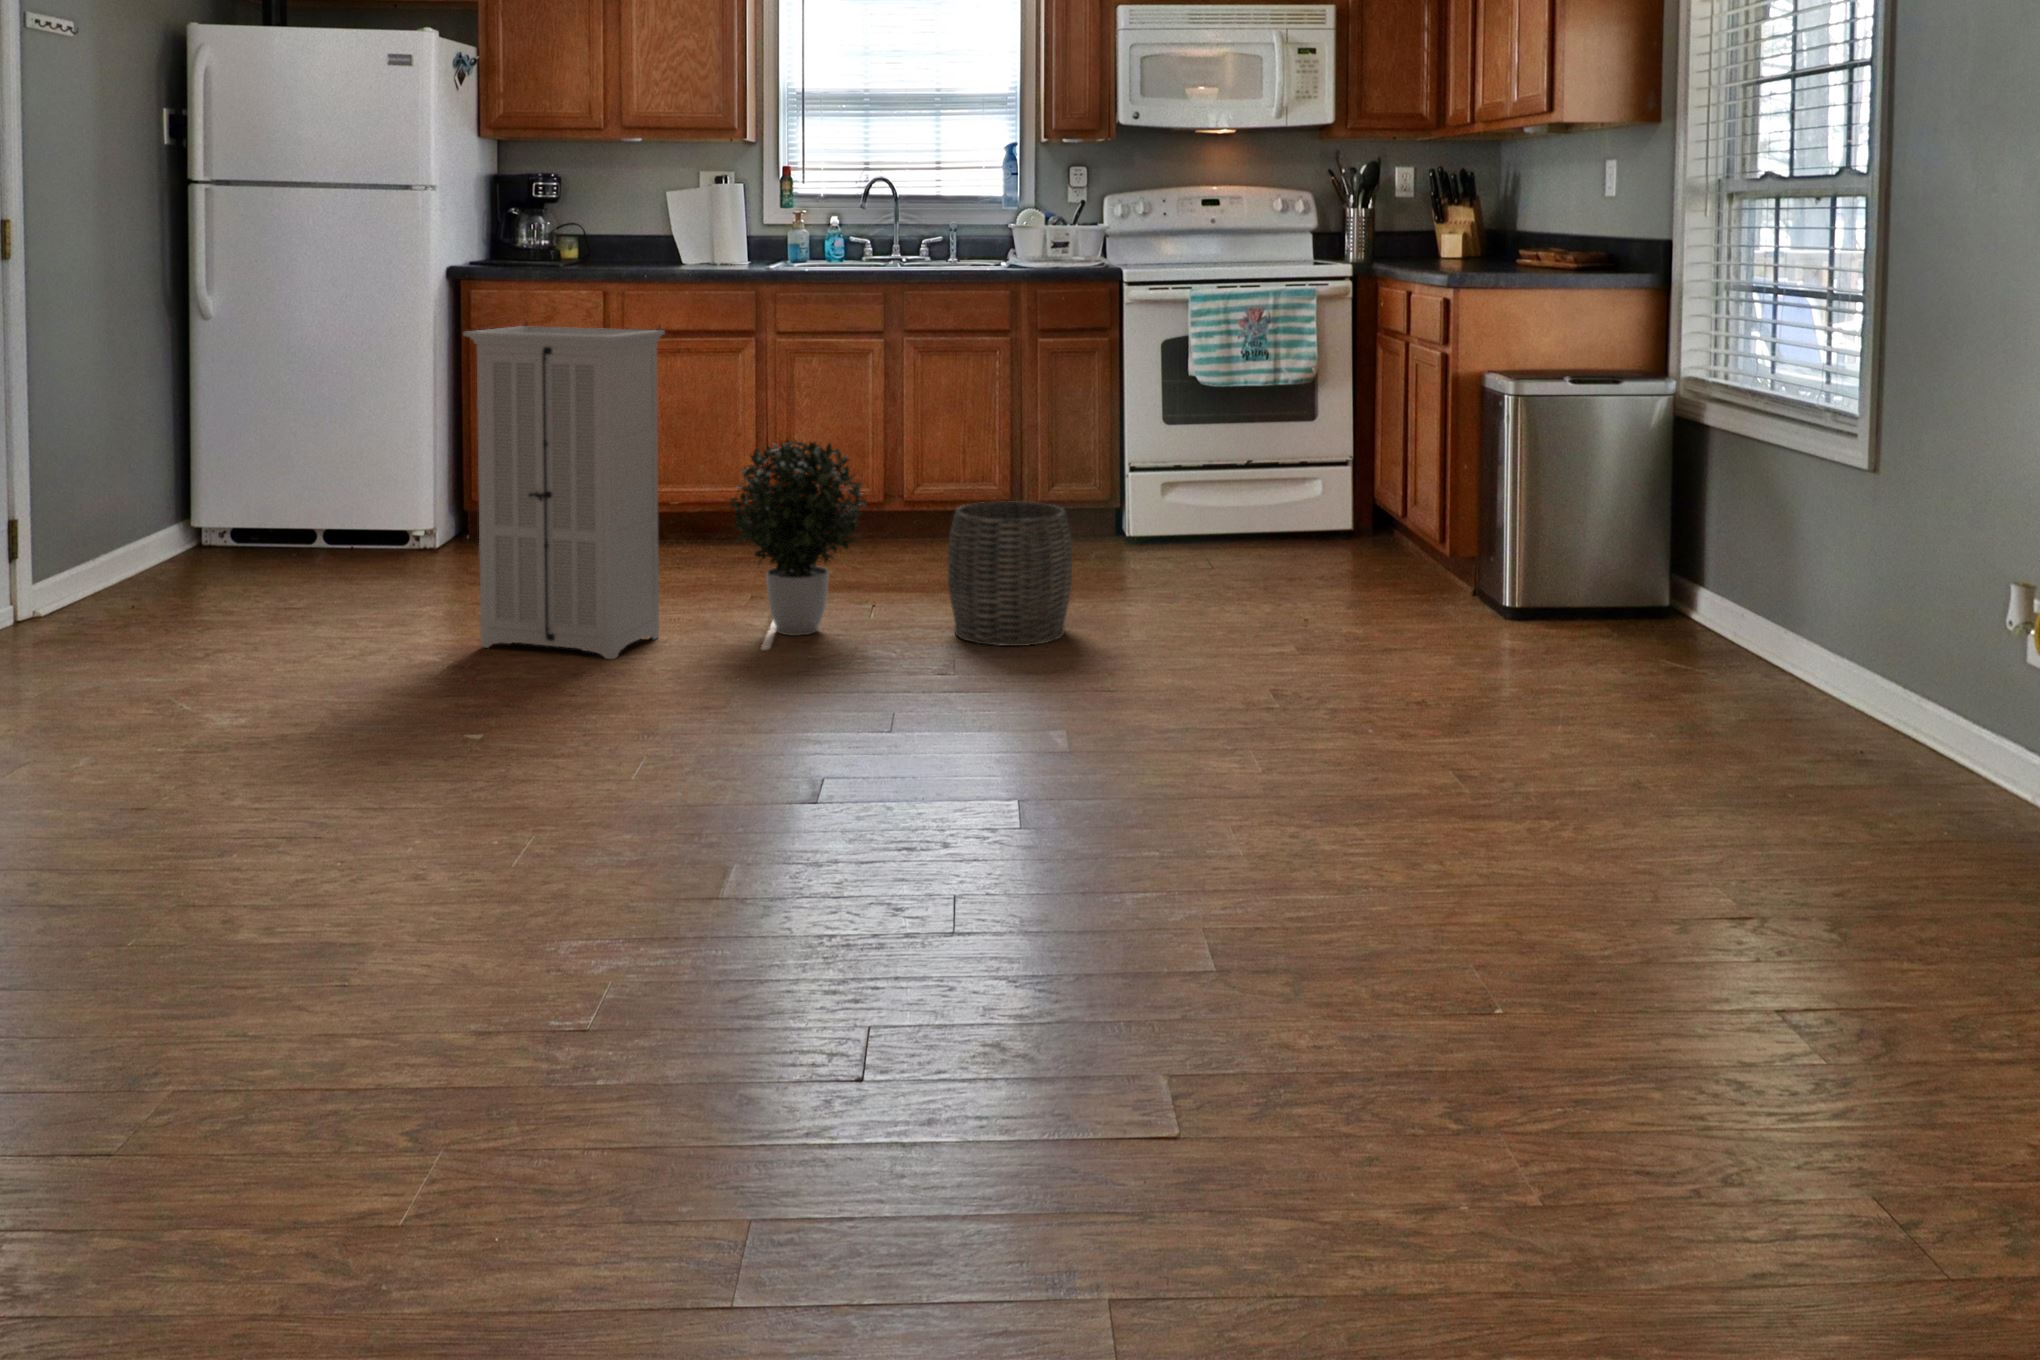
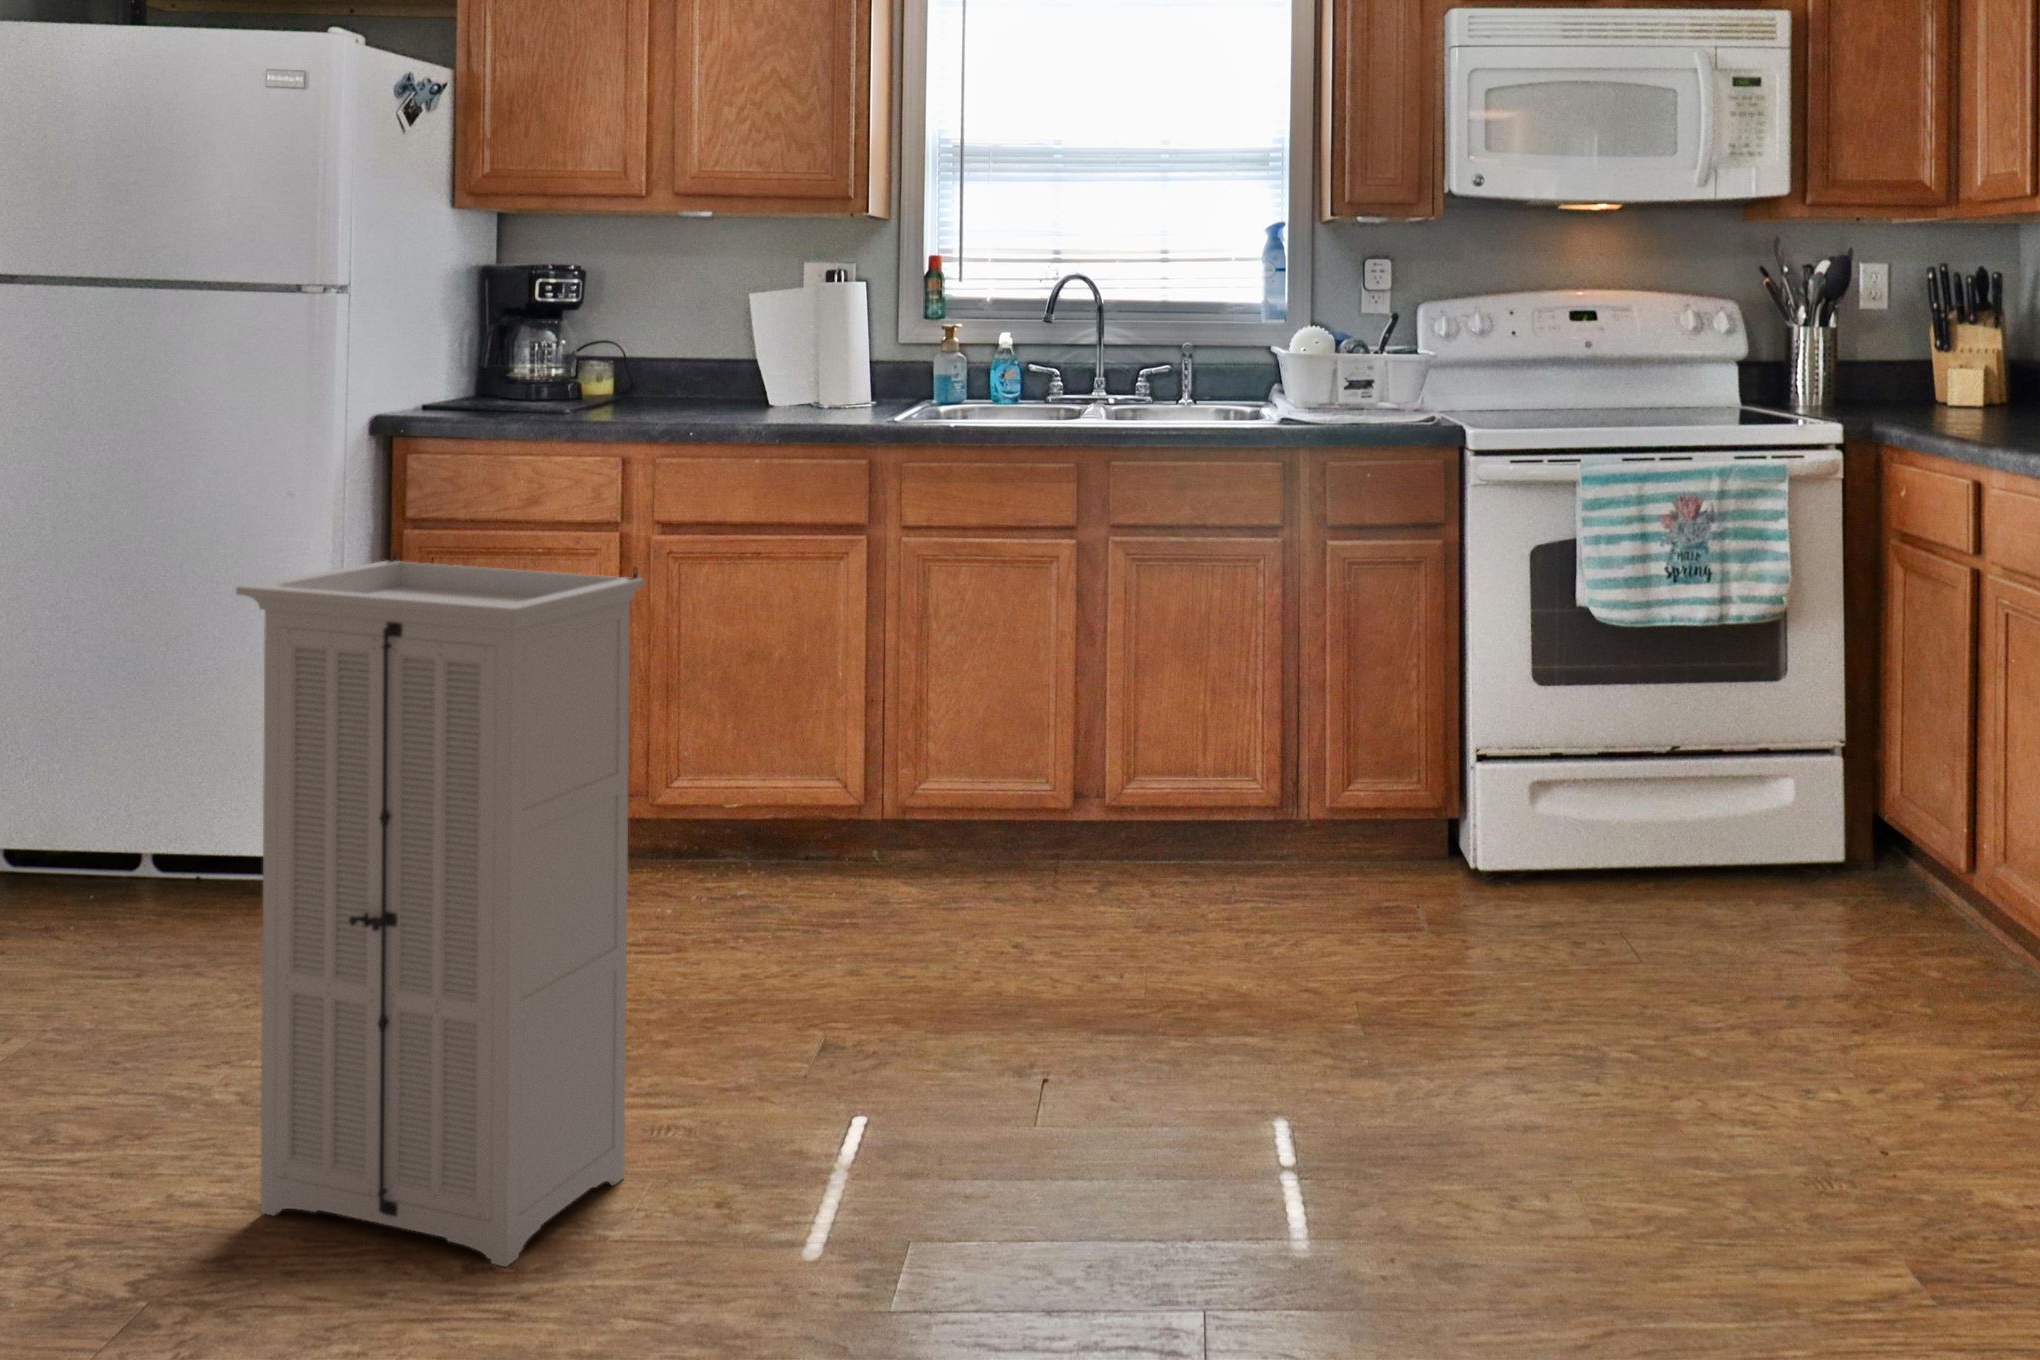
potted plant: present [730,440,866,635] -> none [763,778,1035,1174]
woven basket: present [948,501,1072,646] -> none [1189,893,1430,1222]

